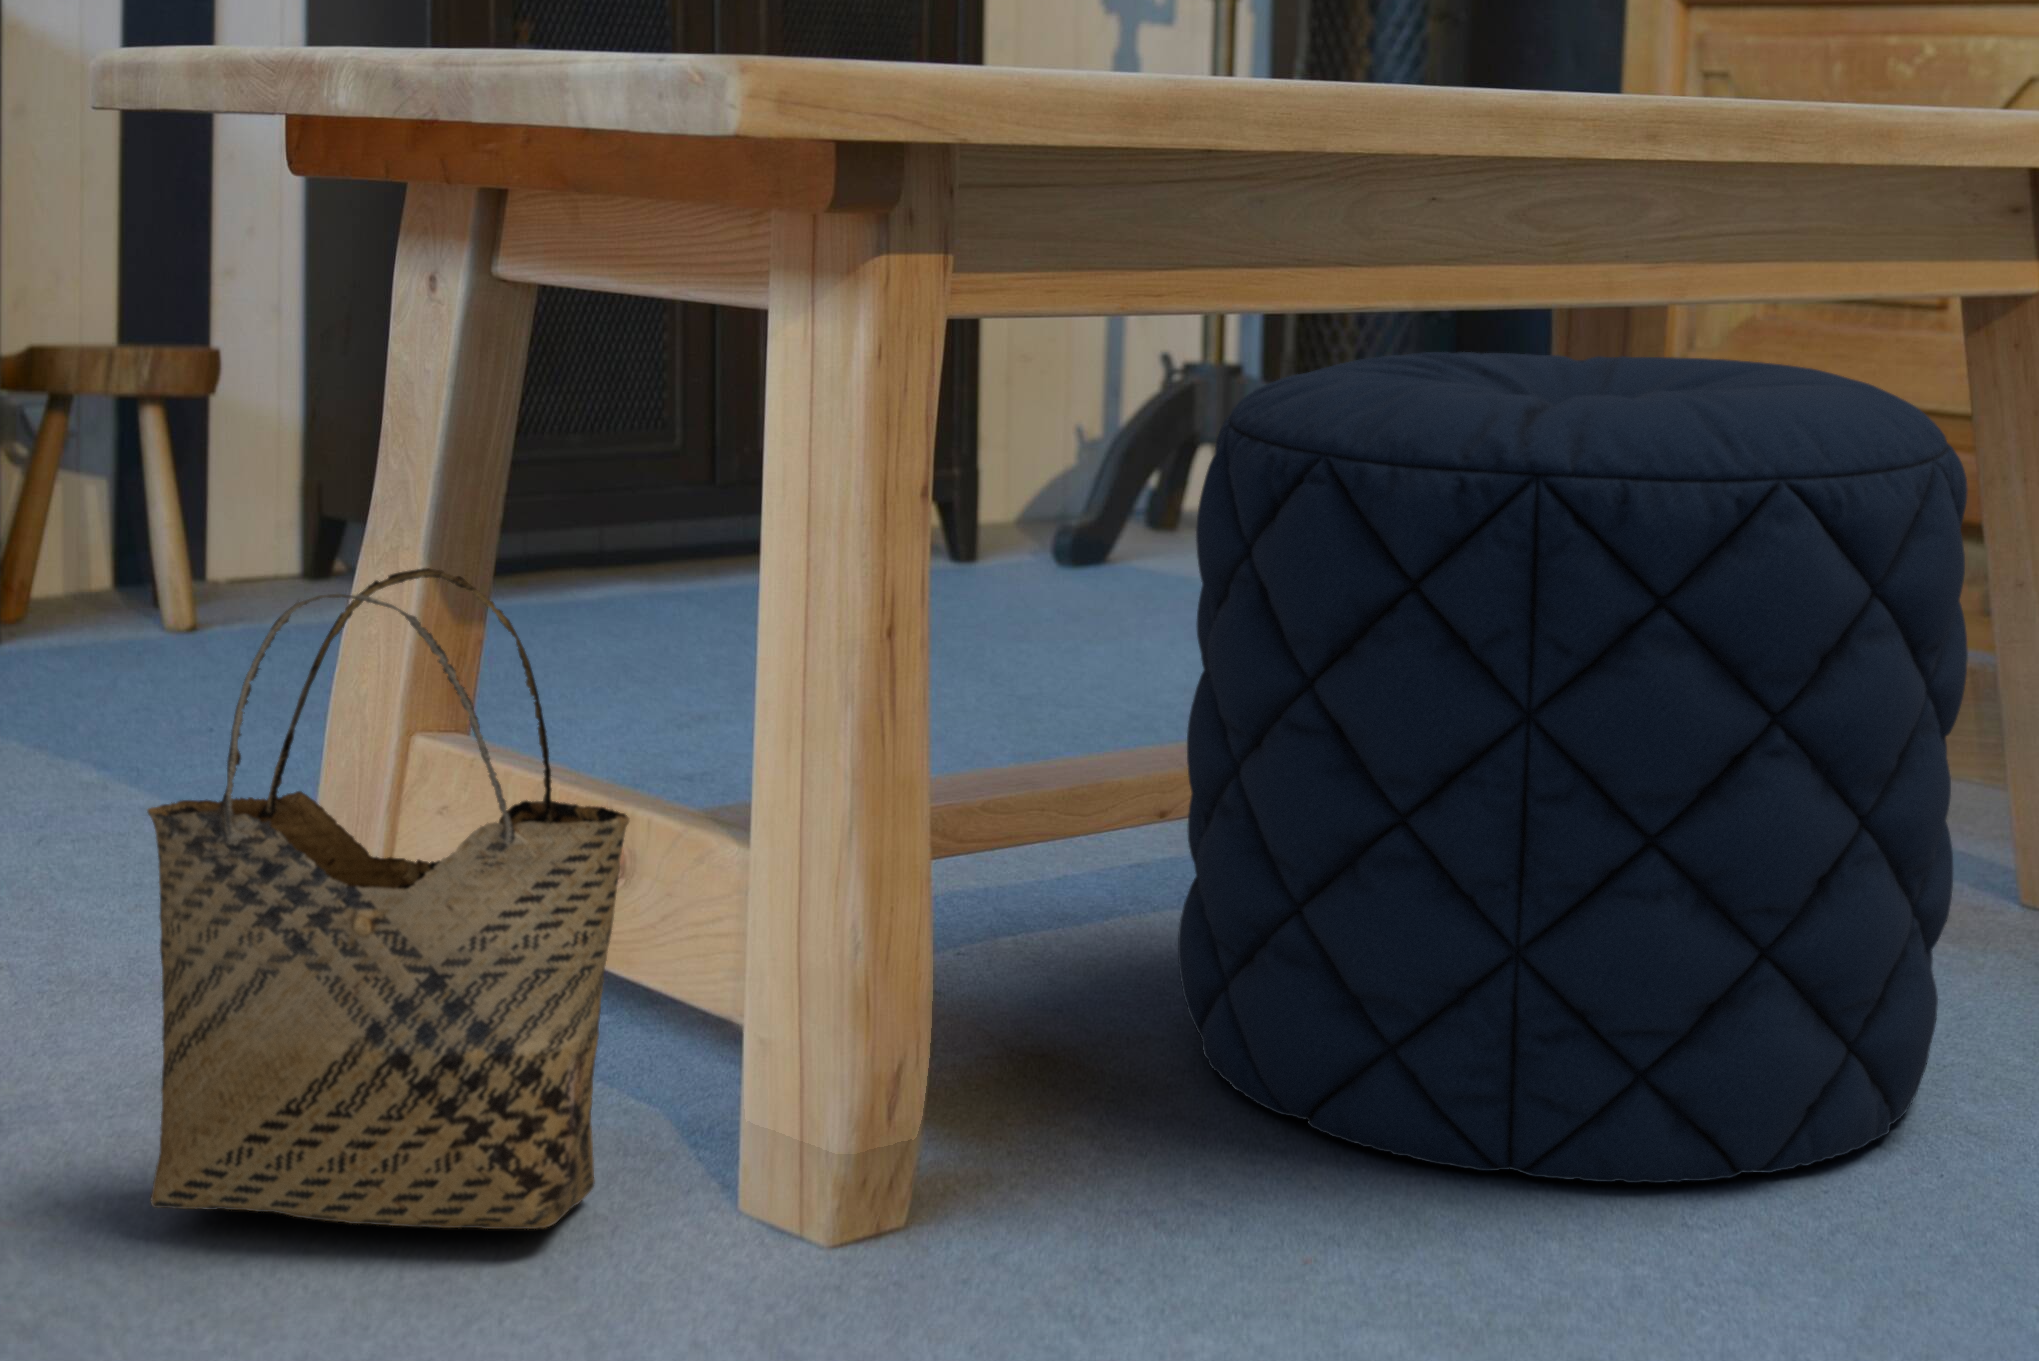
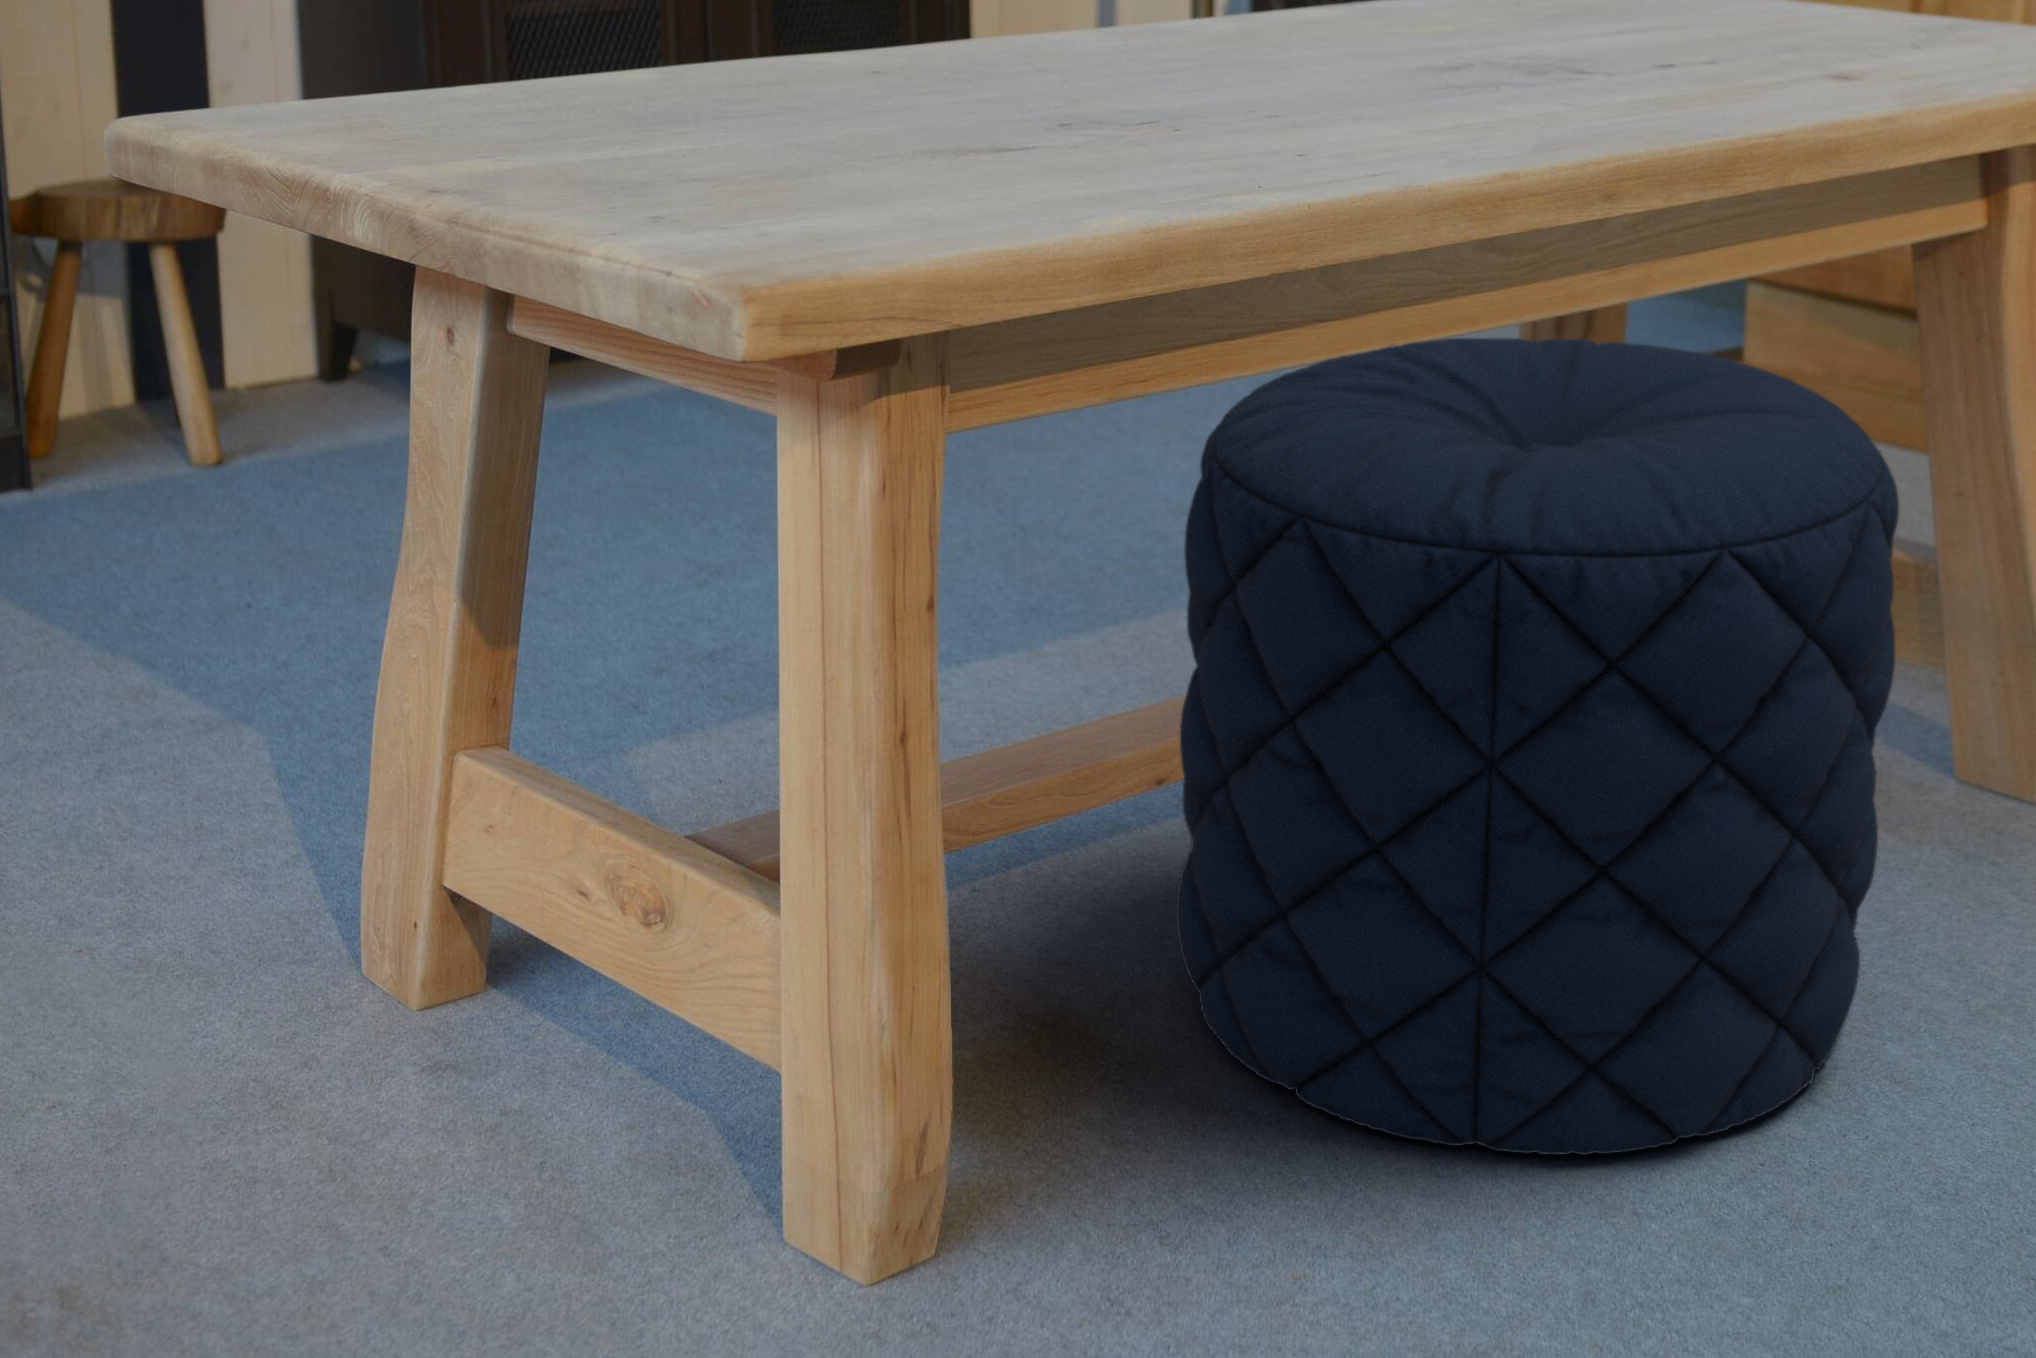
woven basket: present [147,568,630,1229] -> none [221,668,670,1272]

